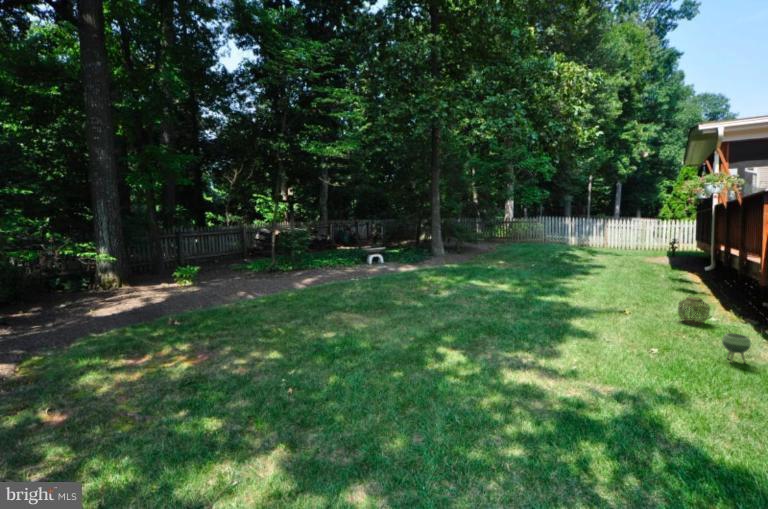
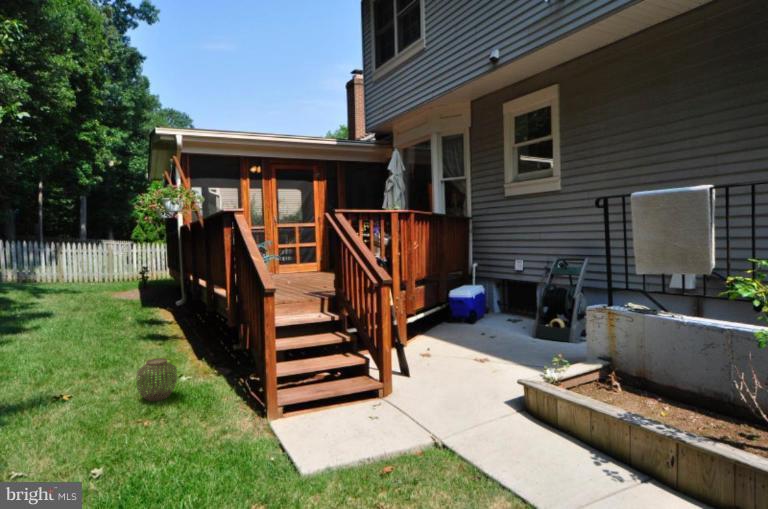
planter: present [722,333,751,363] -> none [190,417,224,468]

